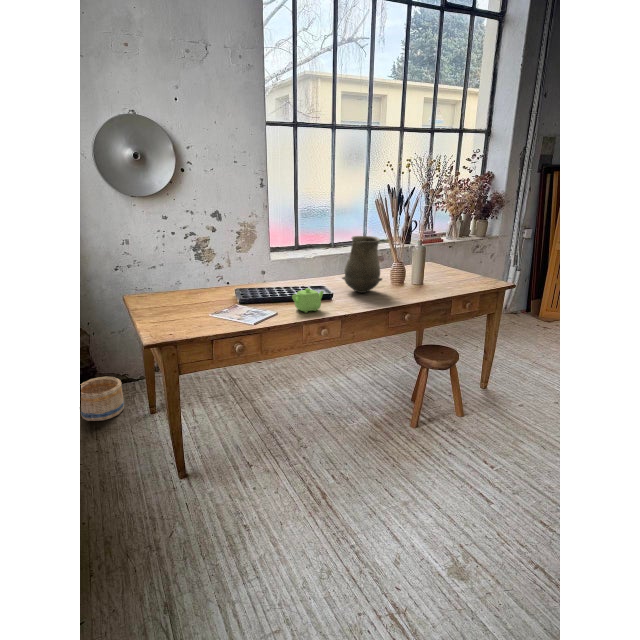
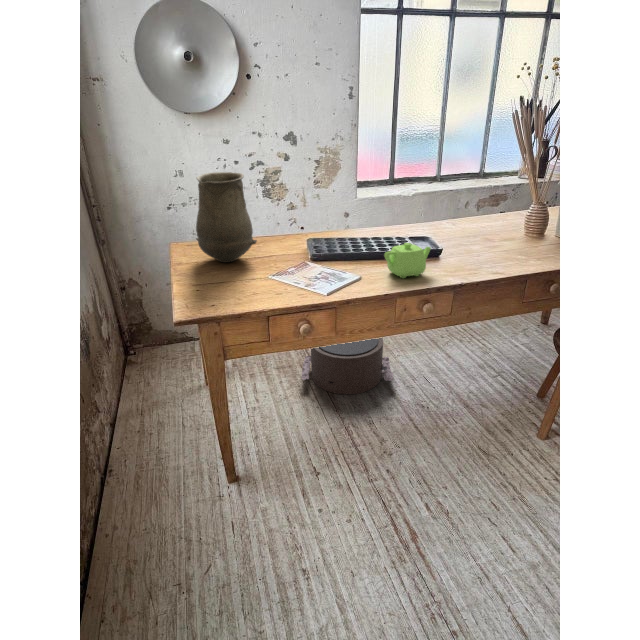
vase: present [342,236,382,293] -> present [196,172,257,262]
pouf: none [232,357,305,411] -> present [302,337,393,394]
basket: present [80,377,124,421] -> none [122,337,178,390]

